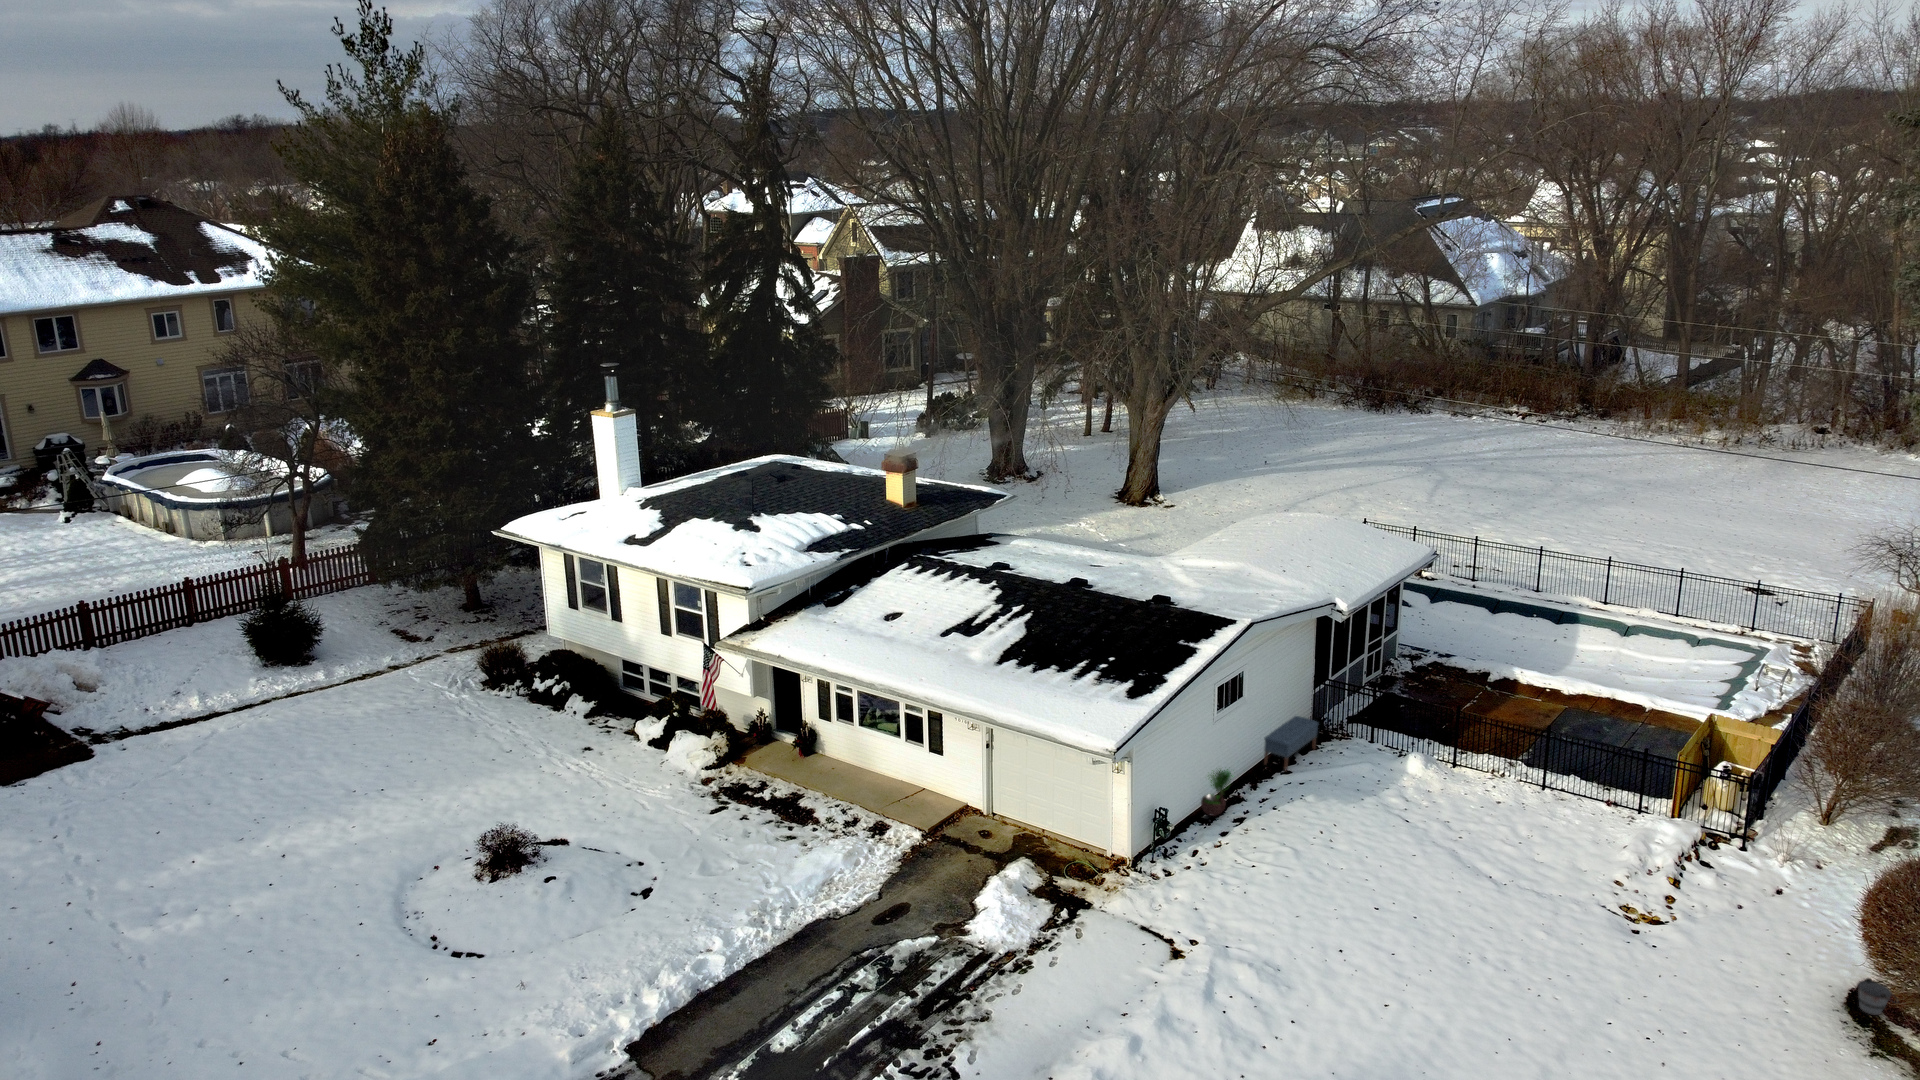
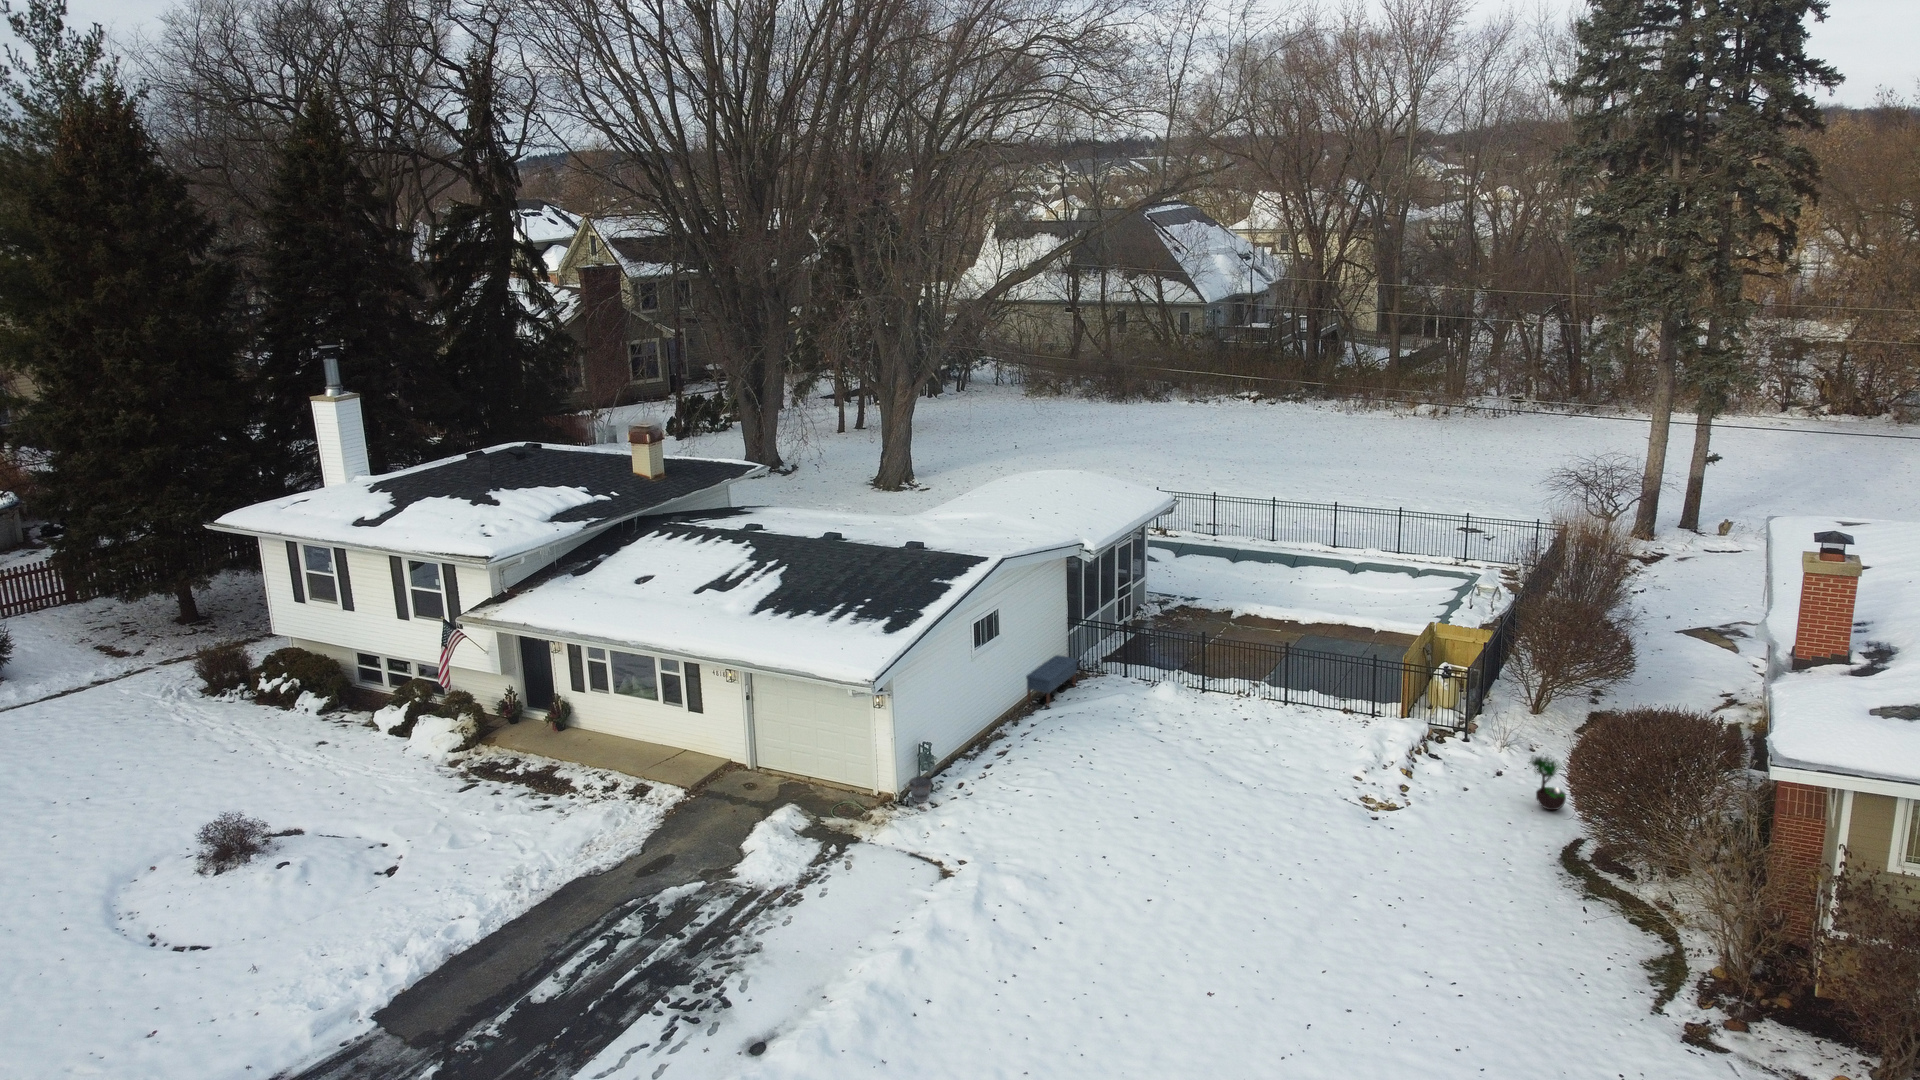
potted tree: present [1201,769,1232,816] -> present [1528,753,1566,810]
bucket: present [1857,978,1898,1015] -> present [904,776,932,803]

